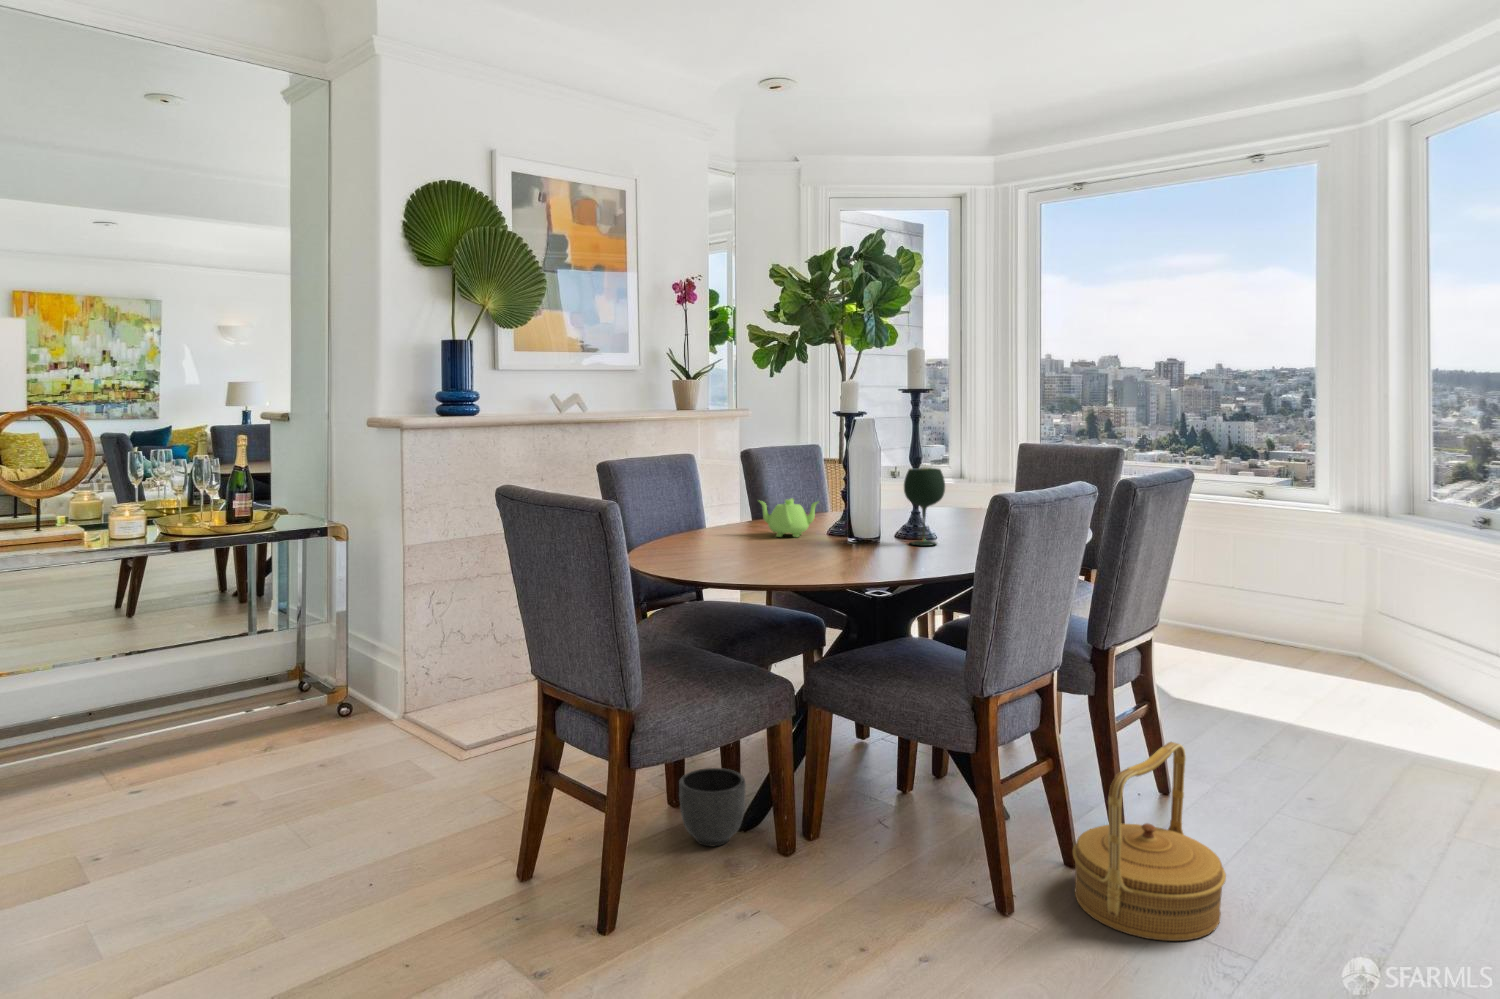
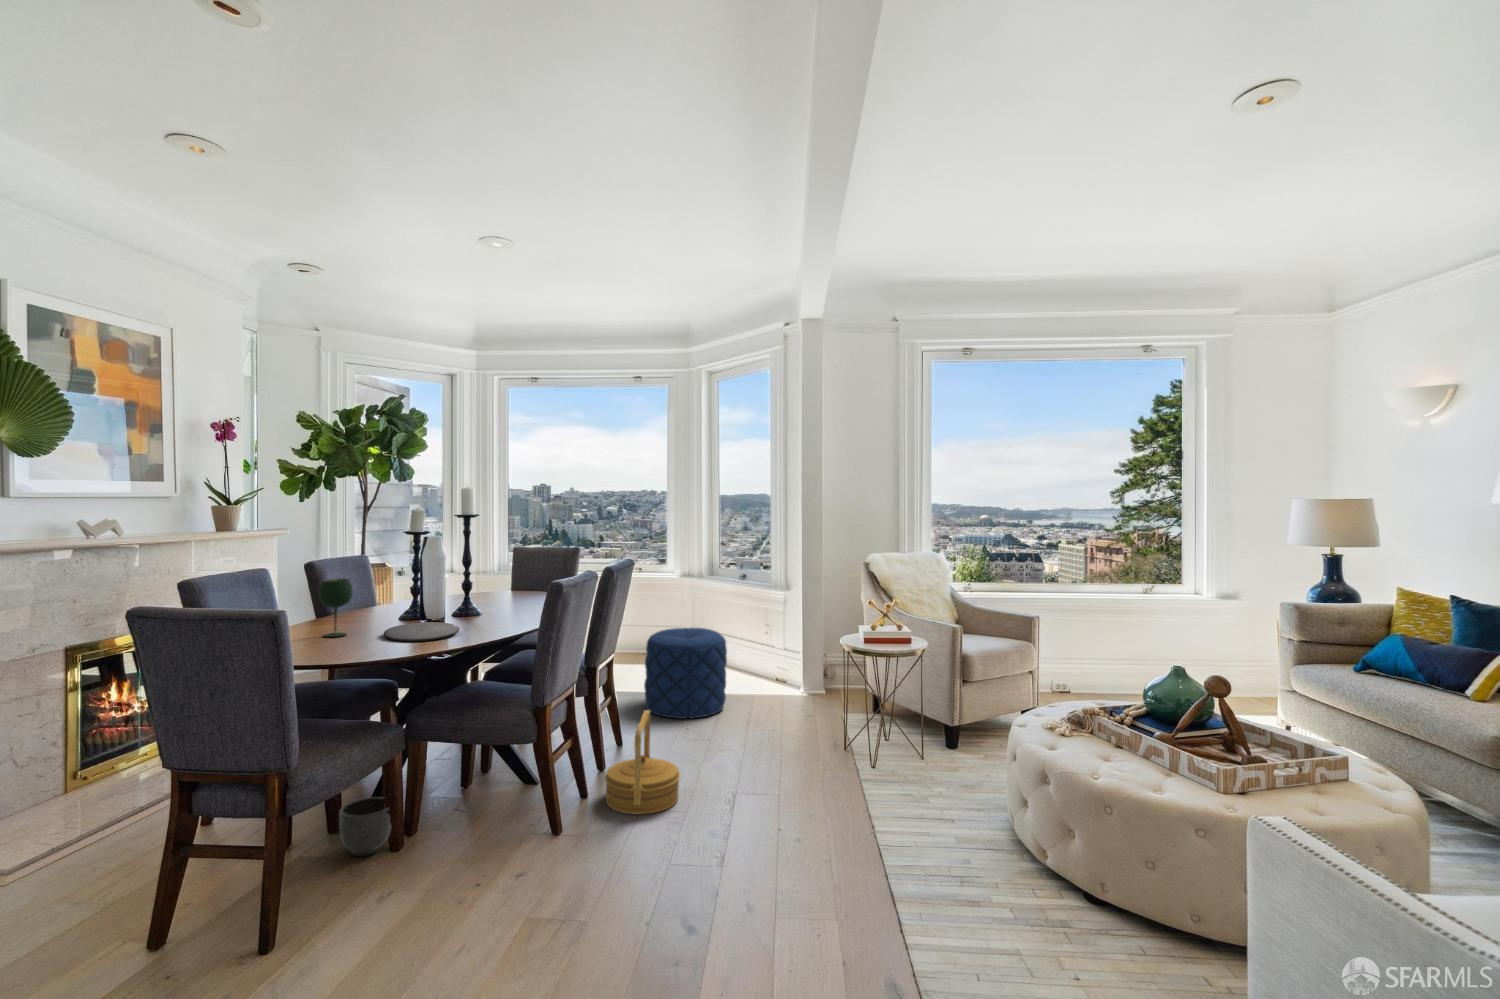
wine glass: present [904,468,945,546] -> present [319,579,353,637]
teapot: present [760,499,818,537] -> none [349,596,399,625]
plate: none [761,538,864,563] -> present [384,622,459,641]
pouf: none [1270,607,1460,787] -> present [644,628,727,719]

